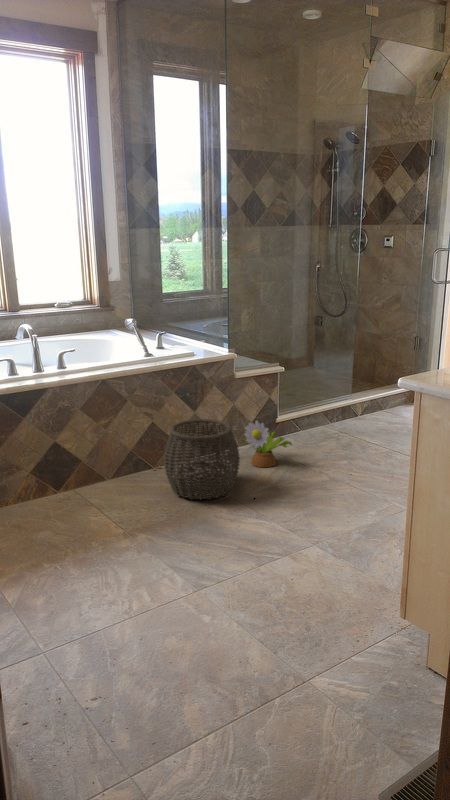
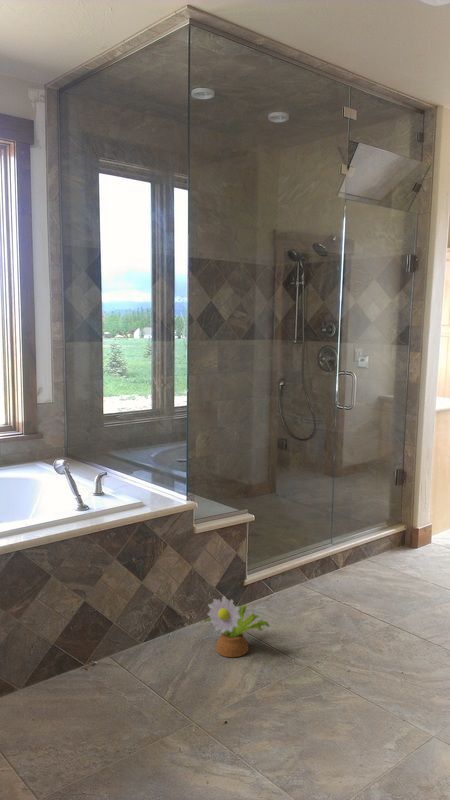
woven basket: present [164,419,240,500] -> none [100,600,205,723]

